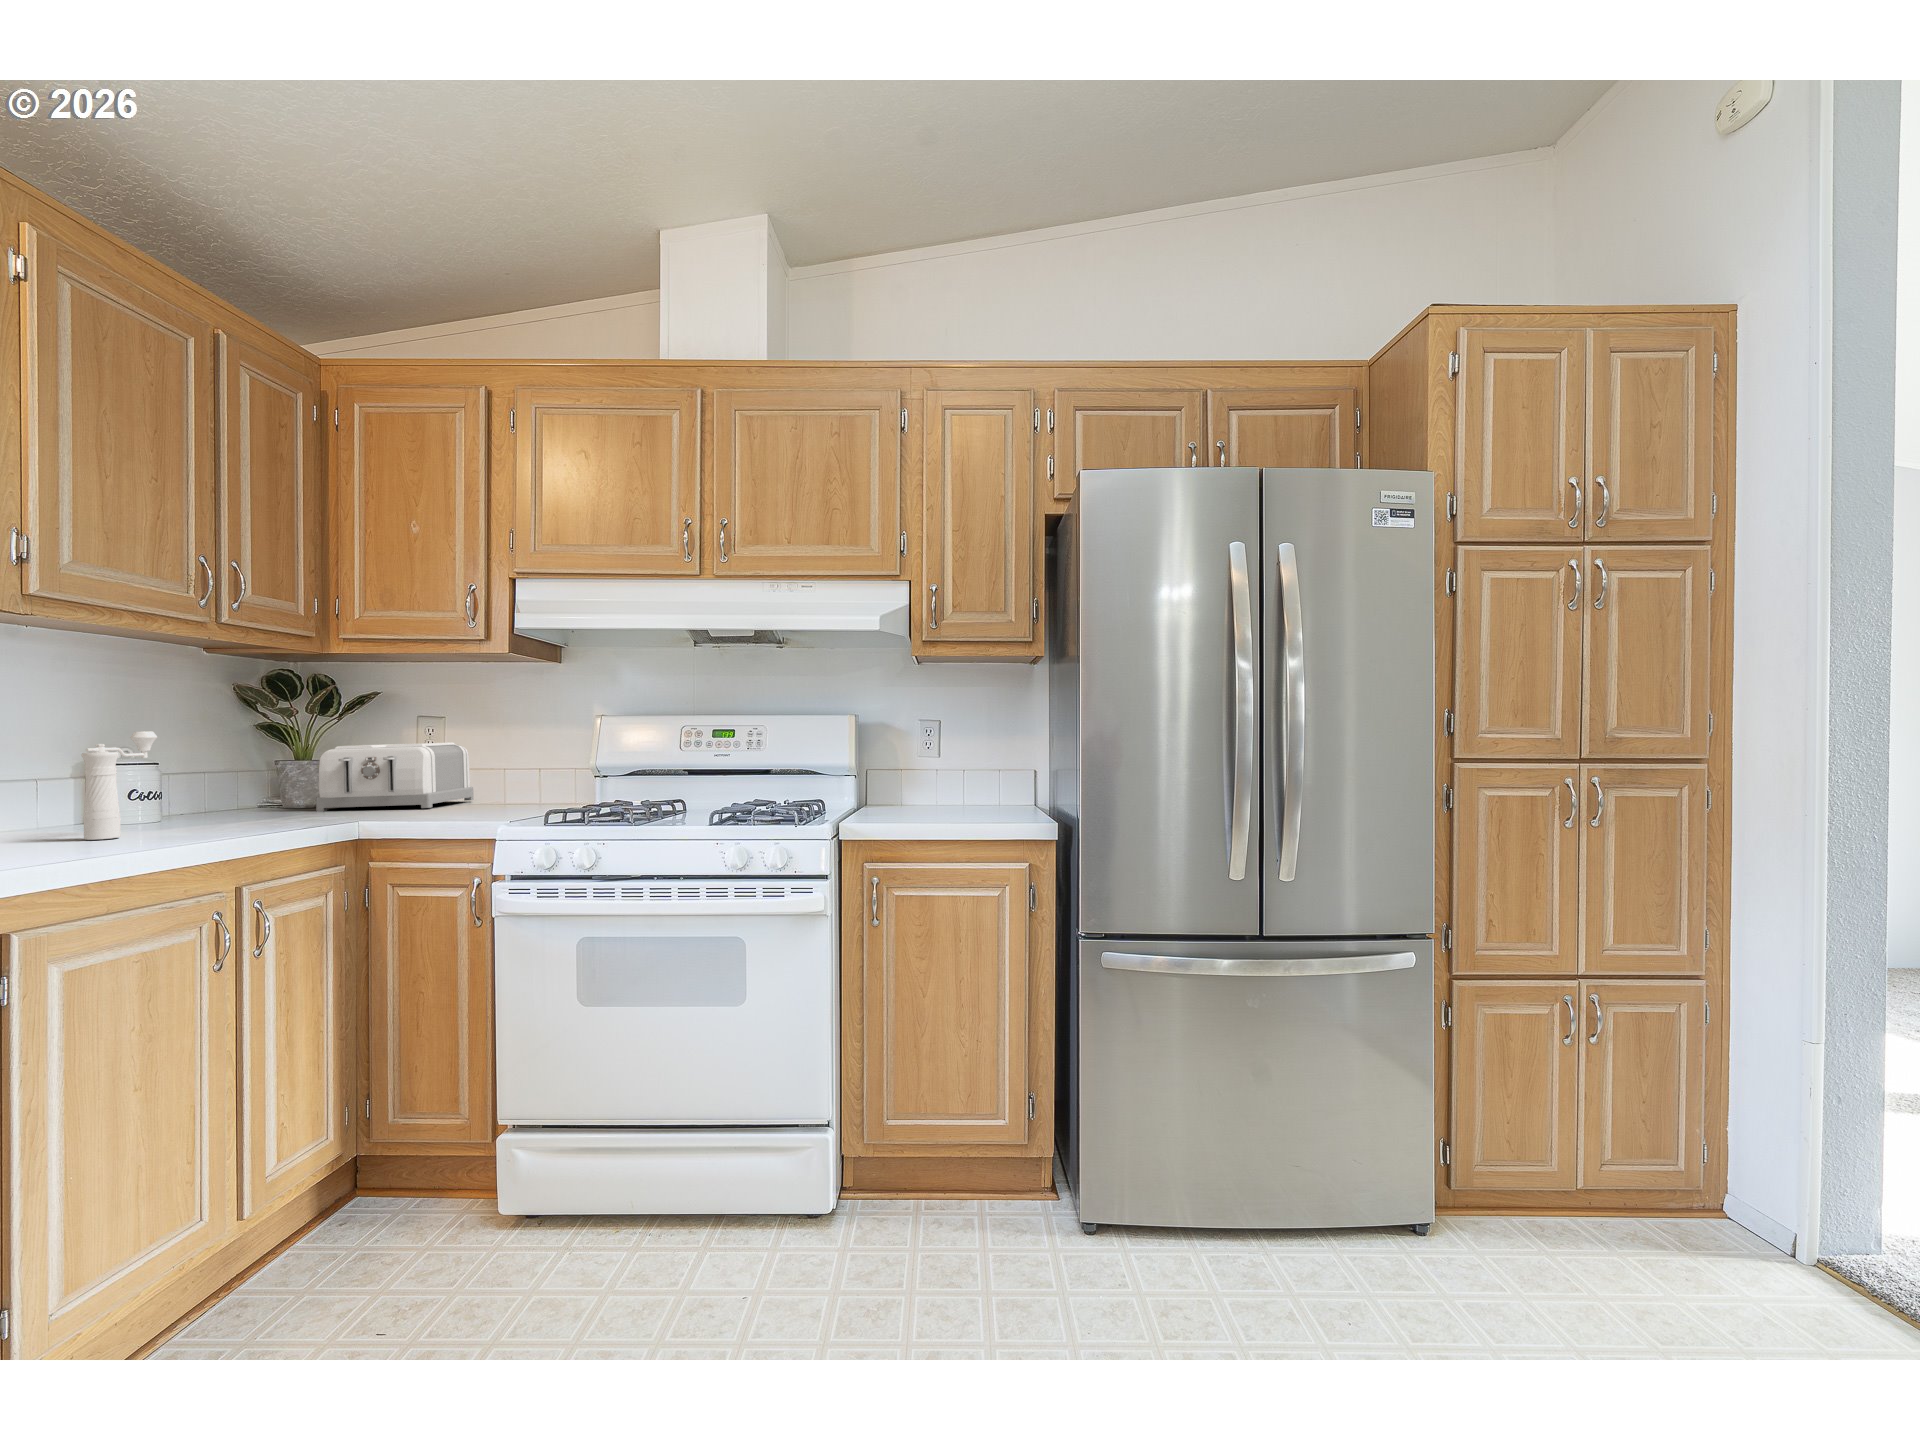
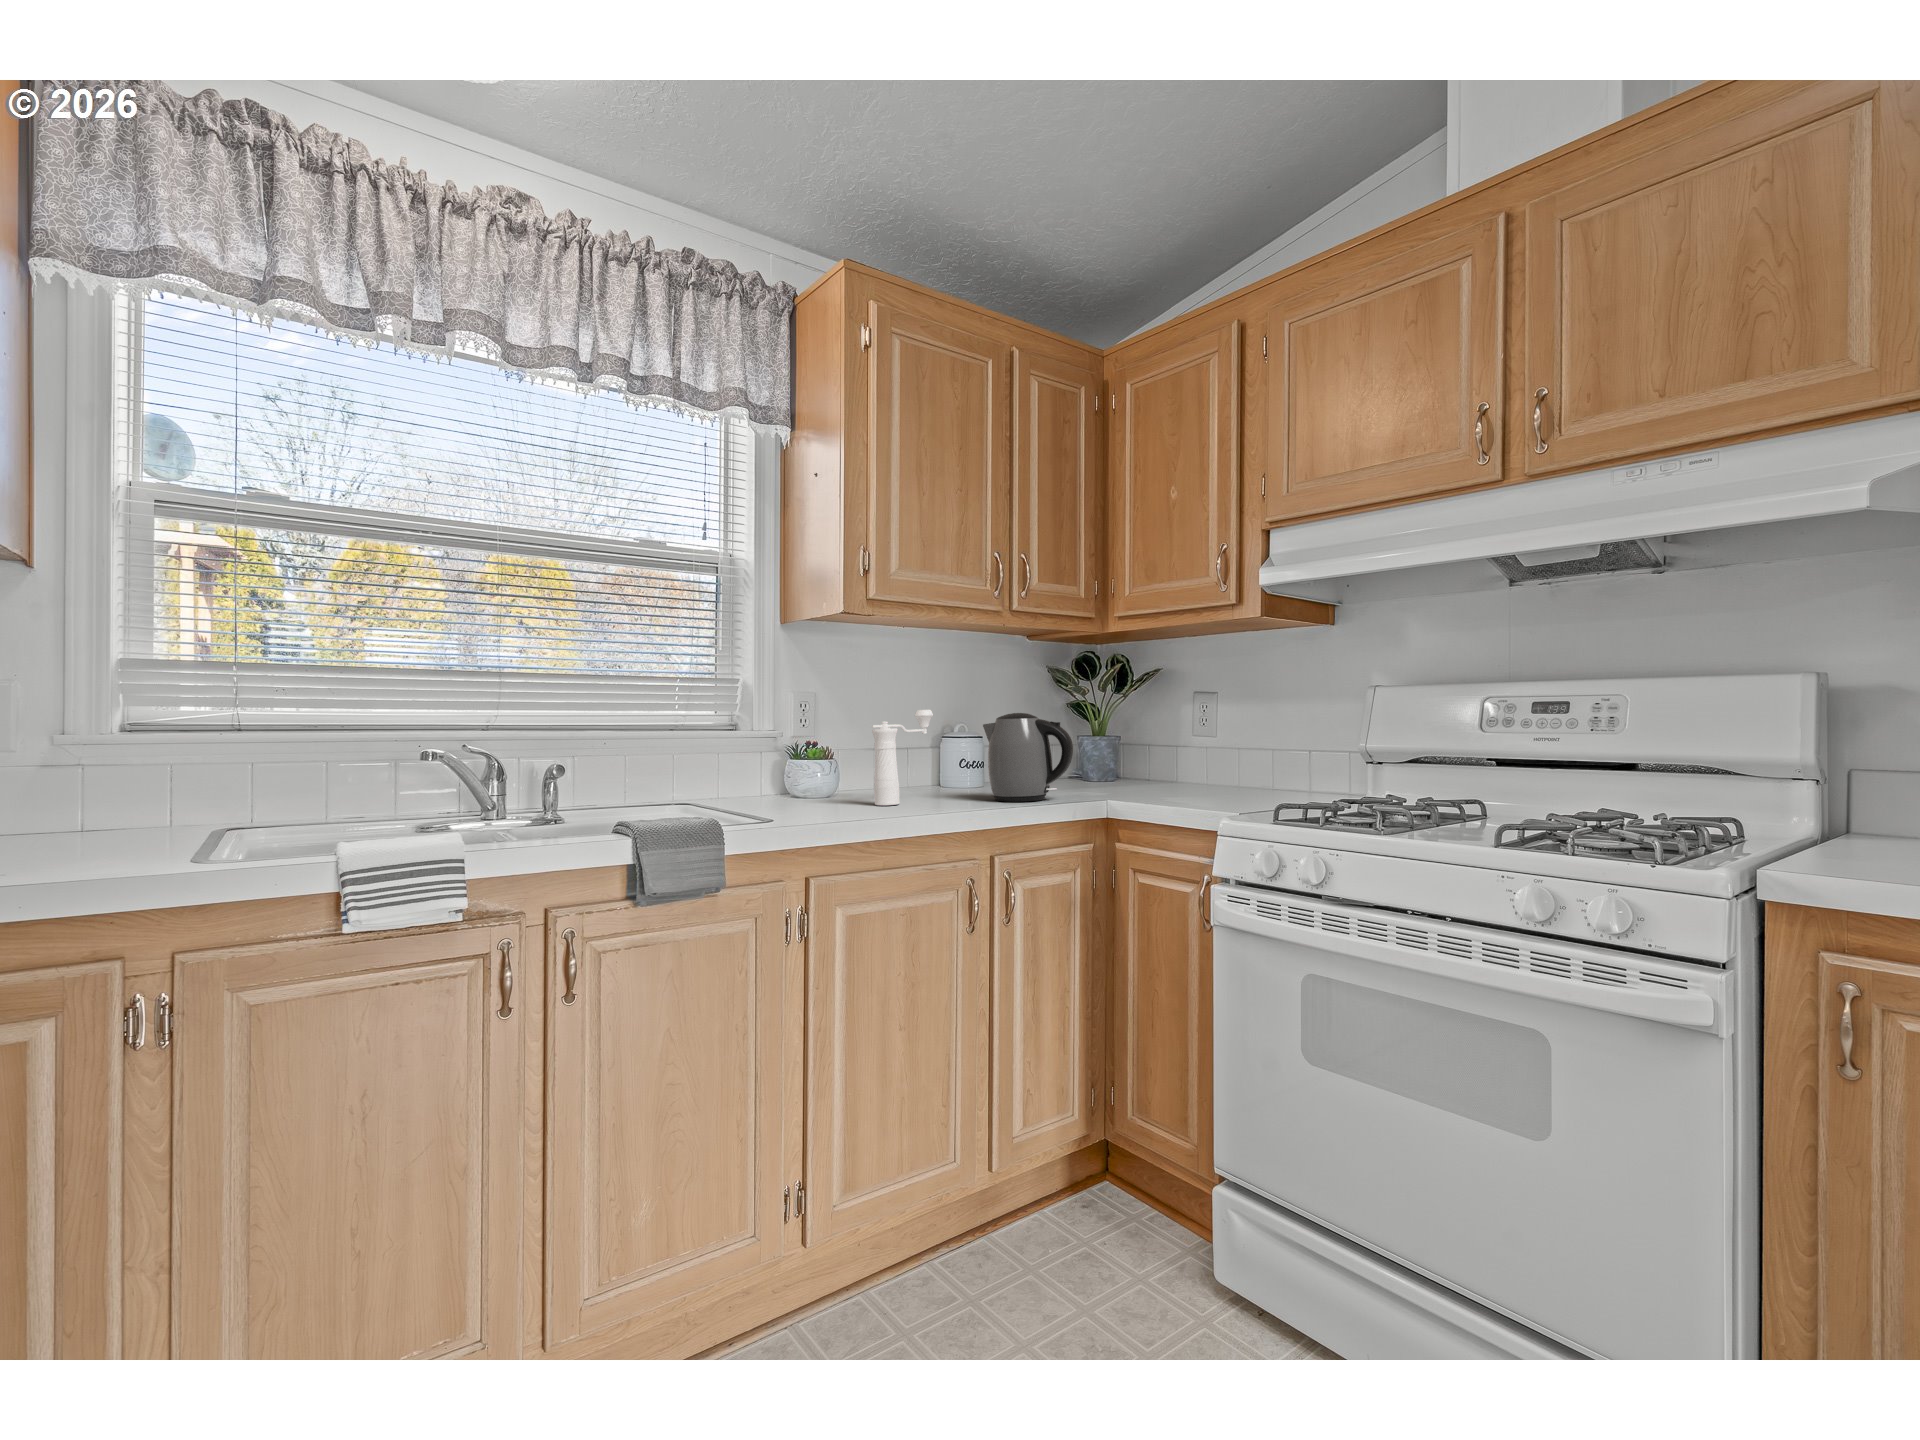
kettle: none [219,736,331,828] -> present [983,713,1073,802]
toaster: present [316,743,474,811] -> none [1097,719,1250,788]

